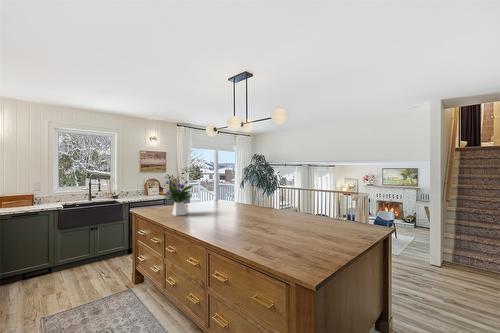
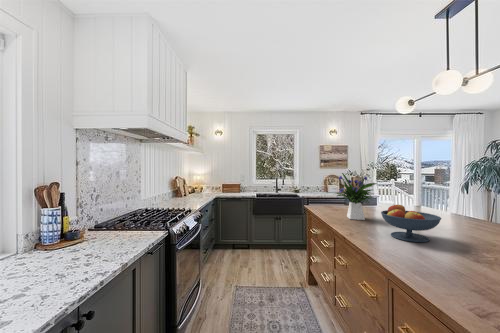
fruit bowl: none [199,200,233,223] -> present [381,205,441,242]

